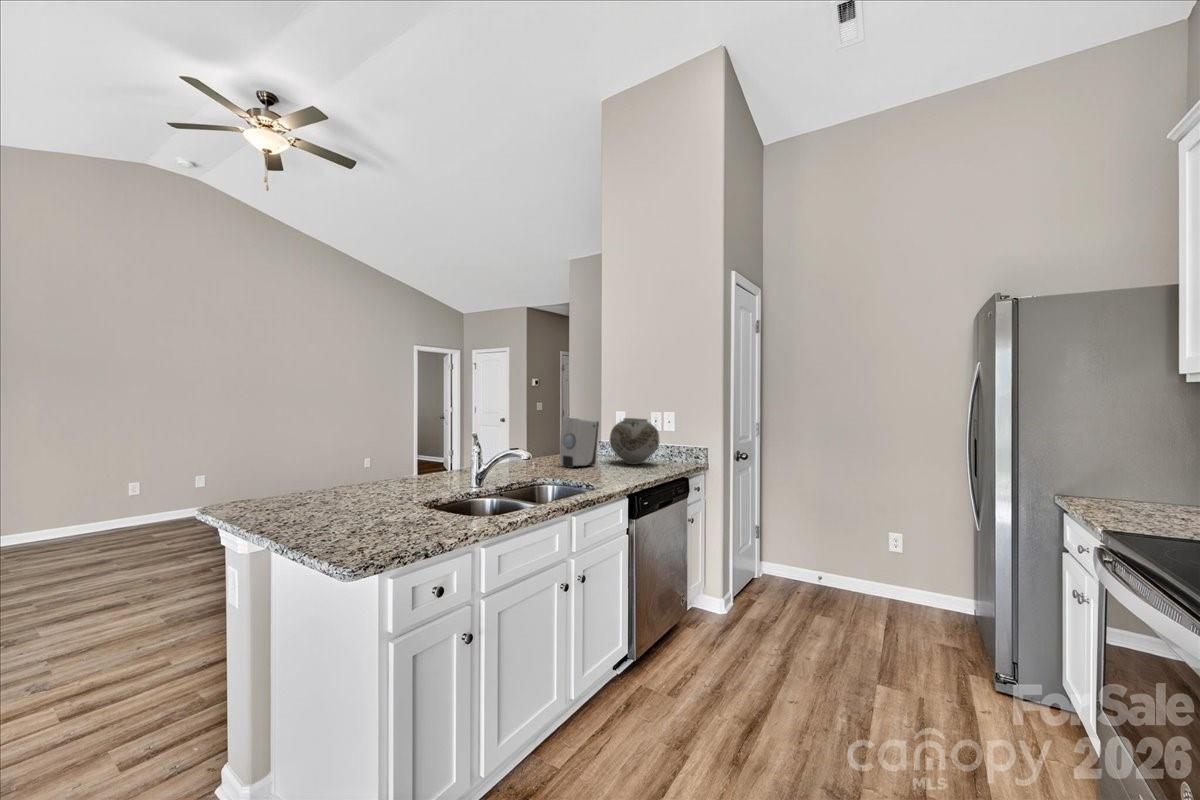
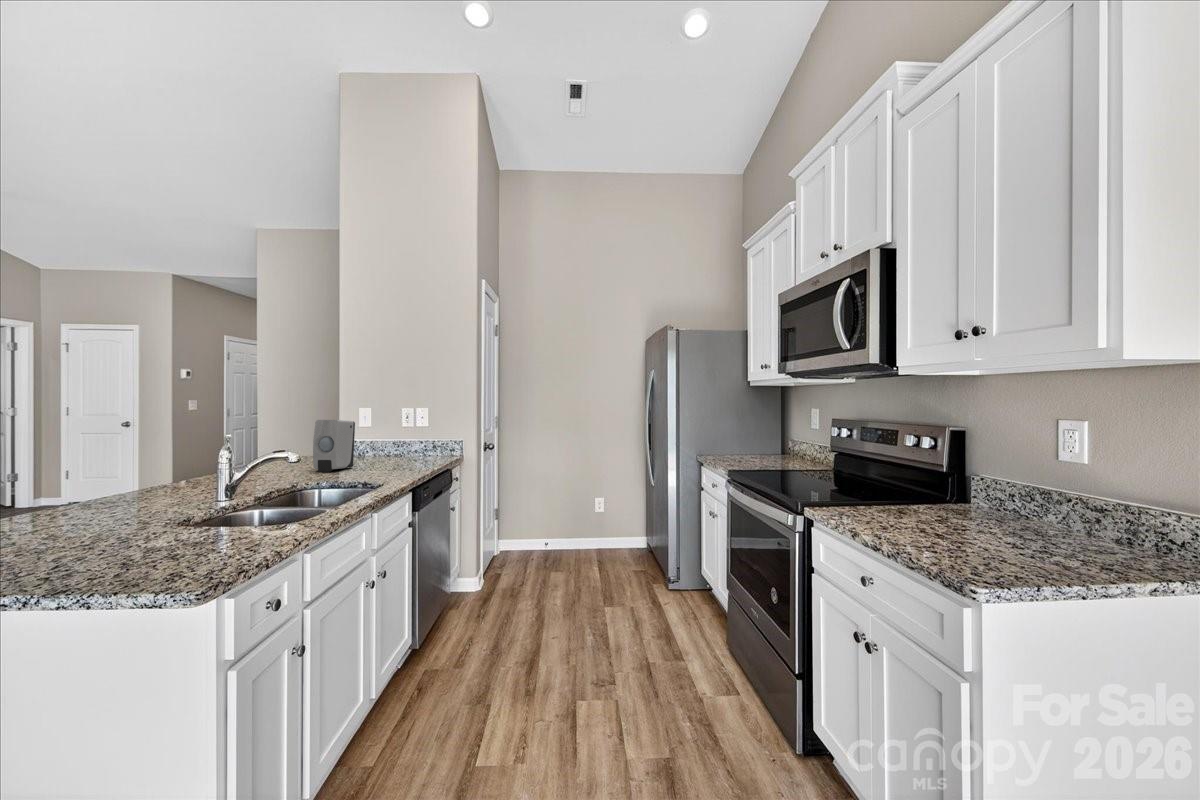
vase: present [610,418,659,464] -> none [362,417,416,463]

